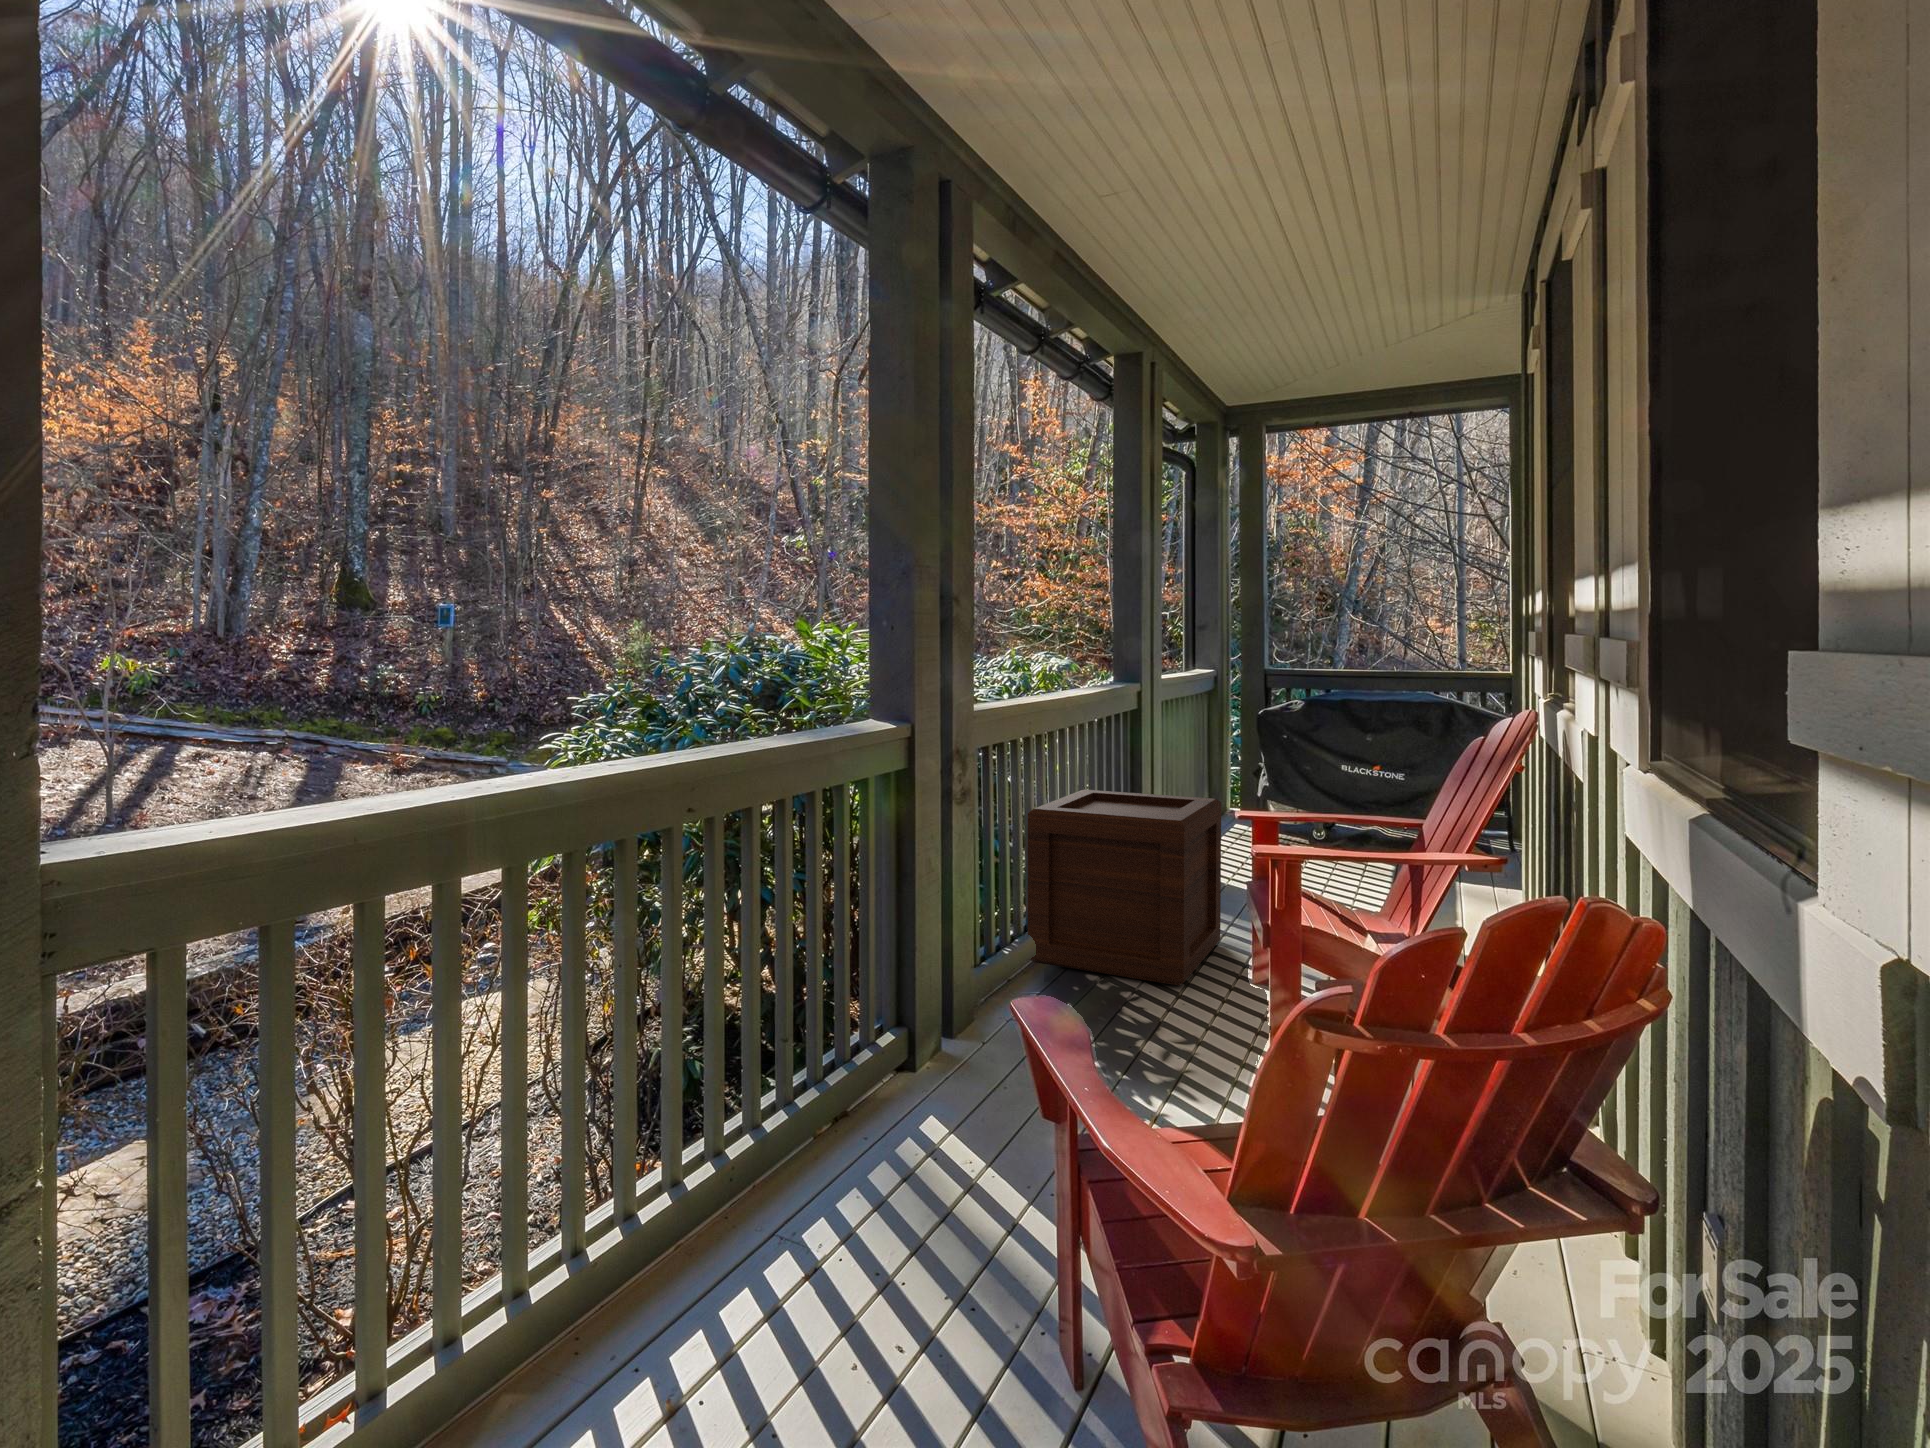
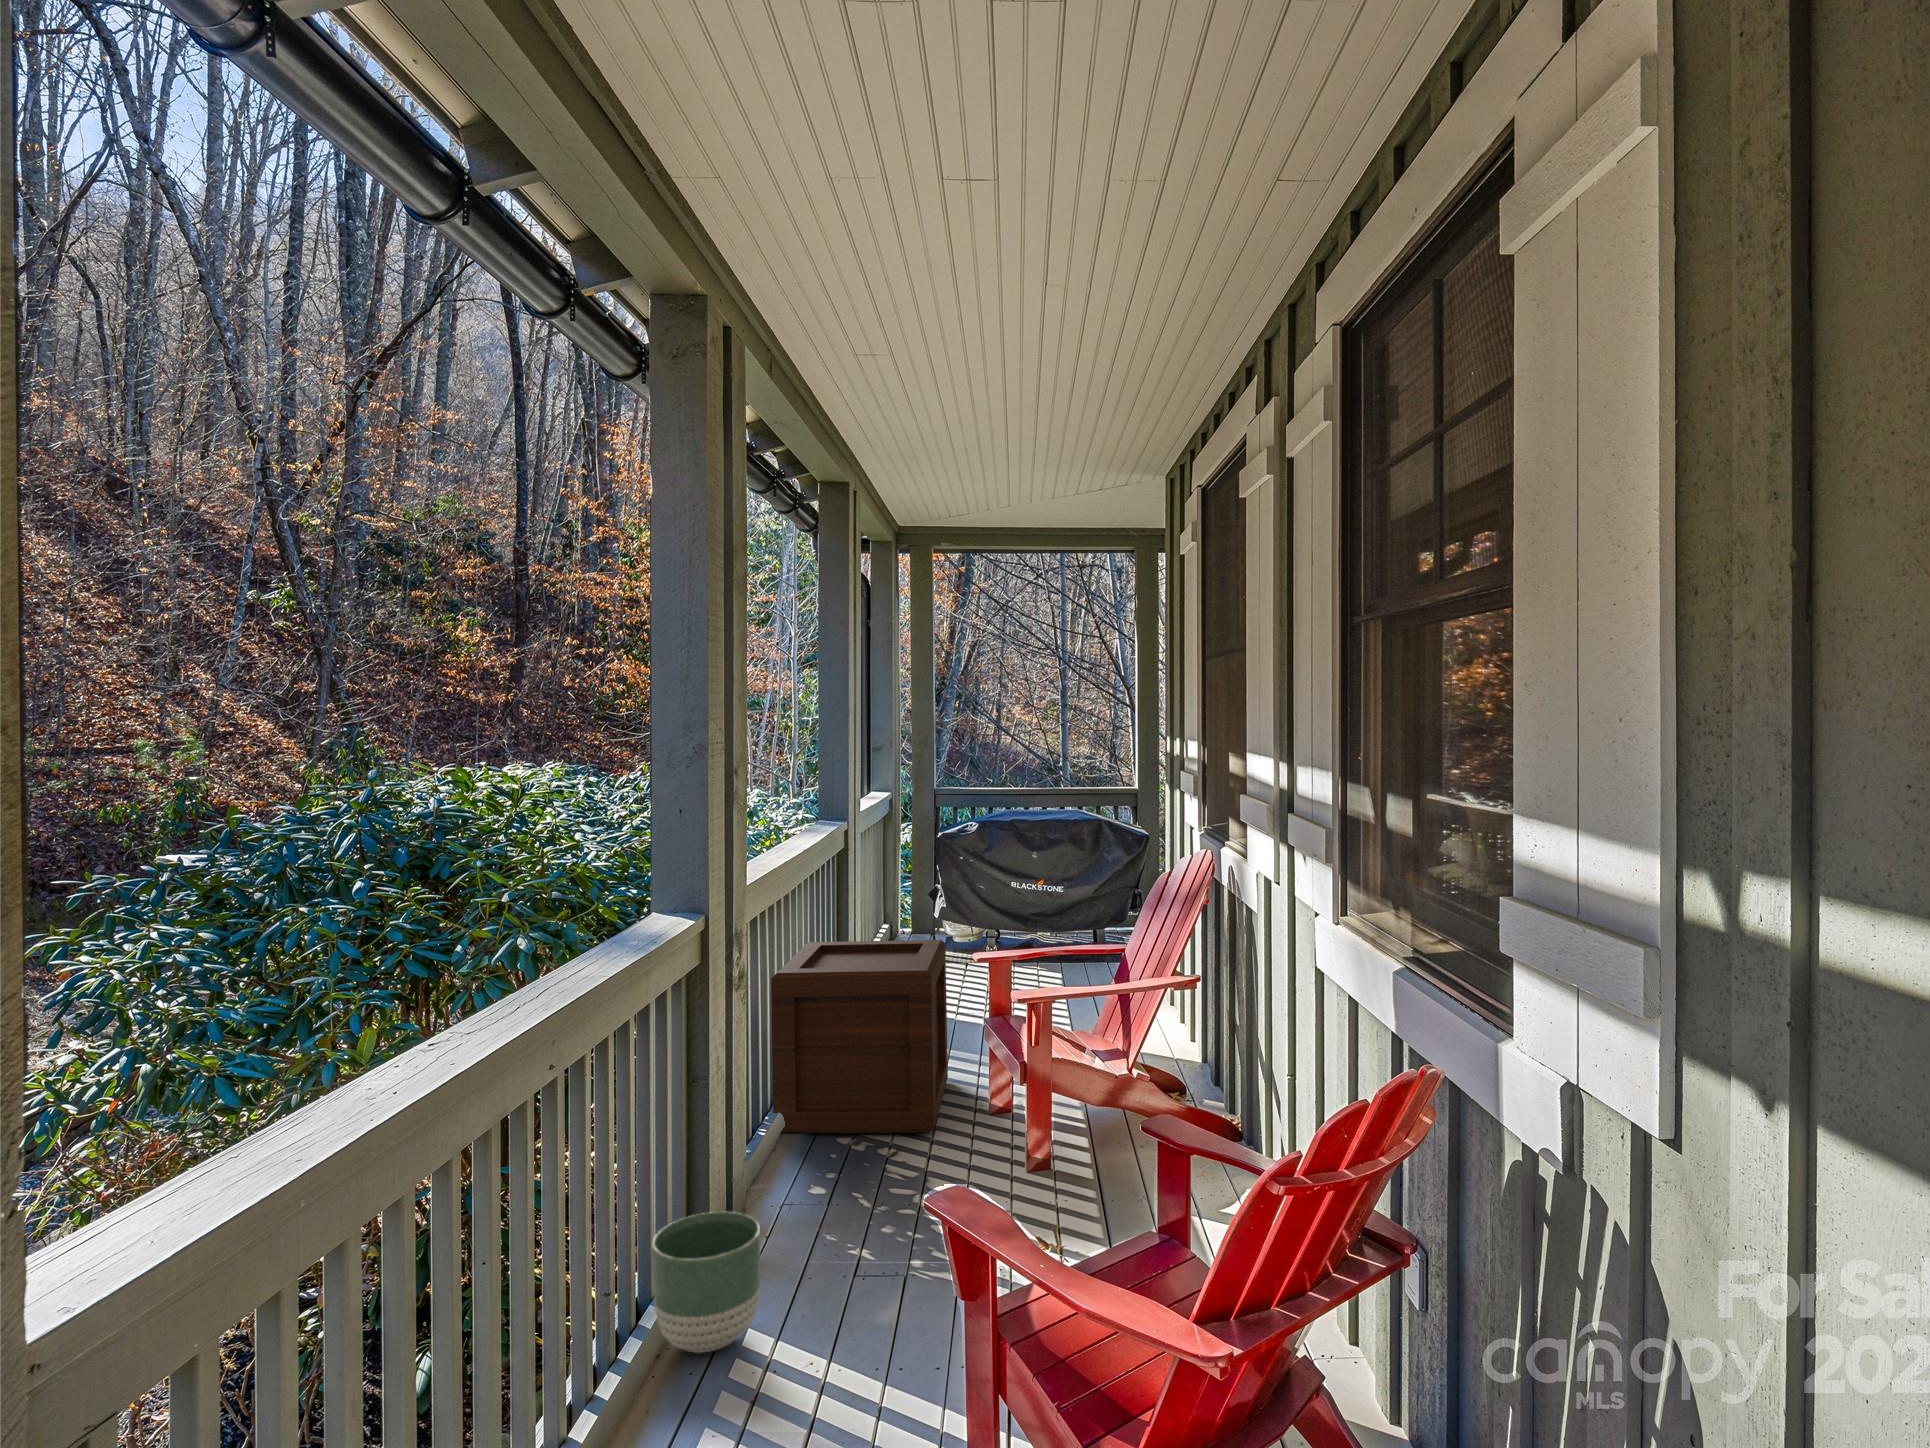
planter: none [841,1003,940,1127] -> present [652,1212,761,1353]

